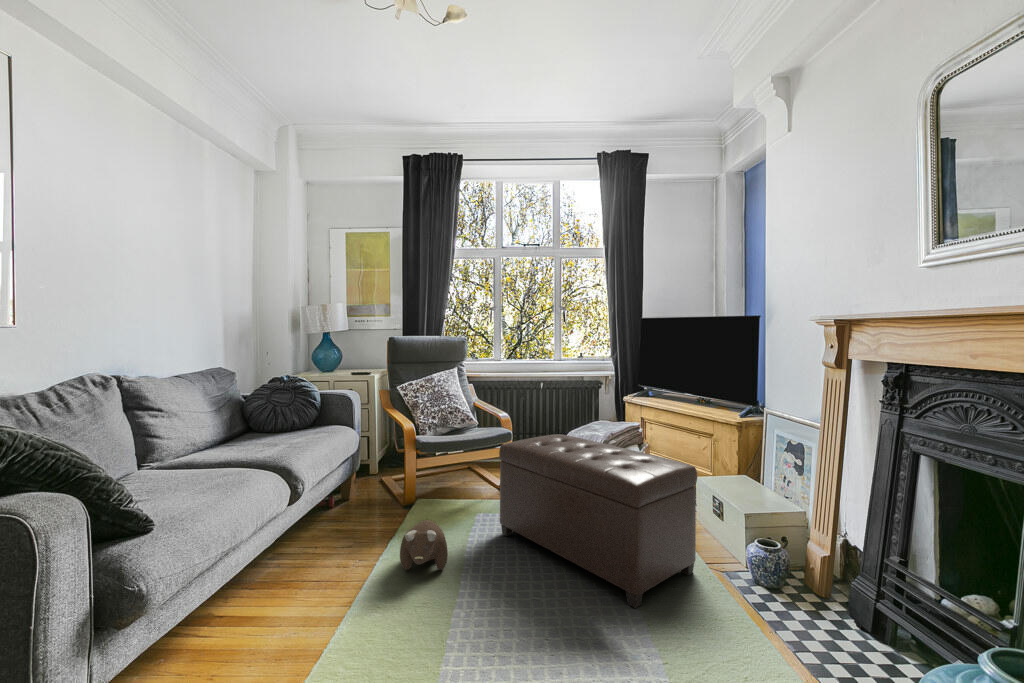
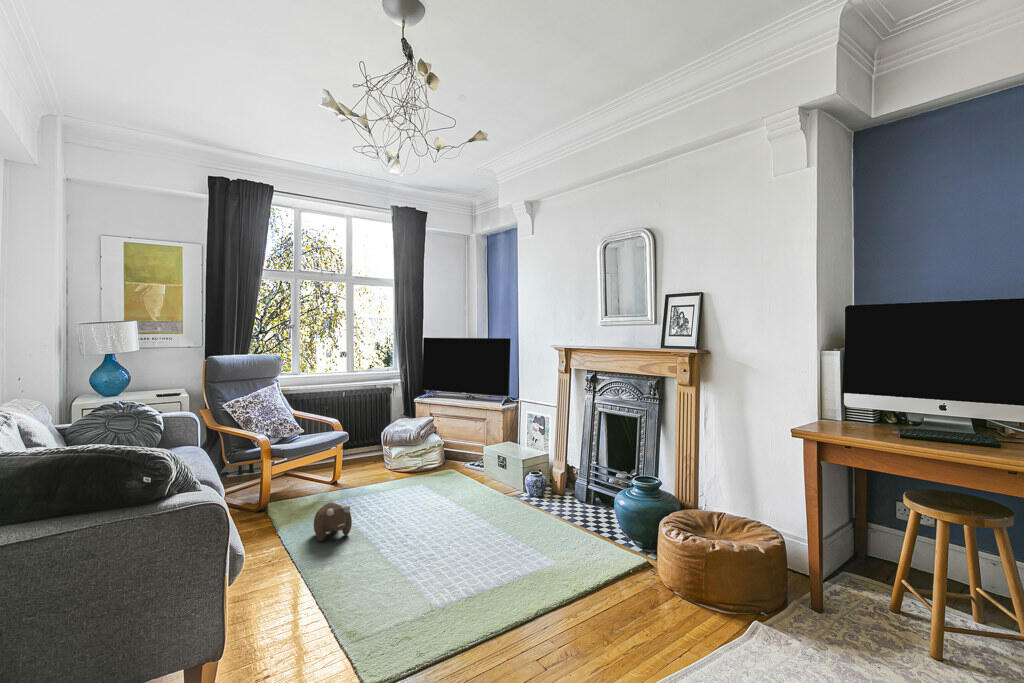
ottoman: present [499,434,697,608] -> none [365,430,502,520]

